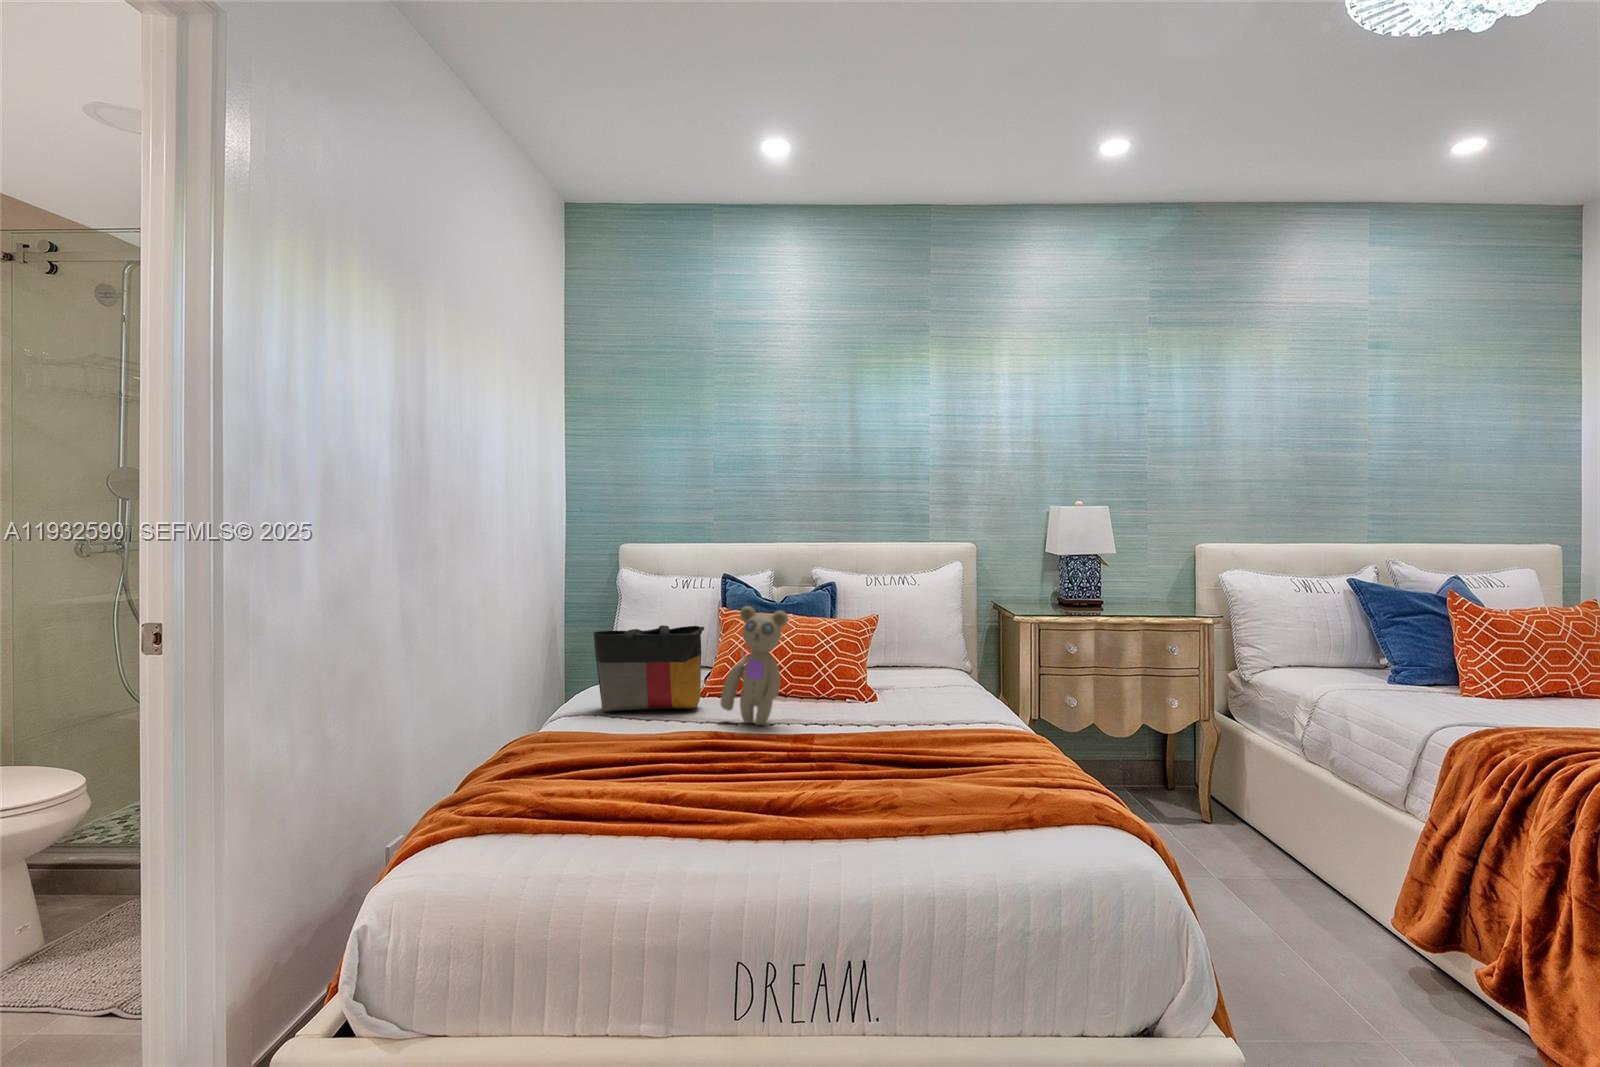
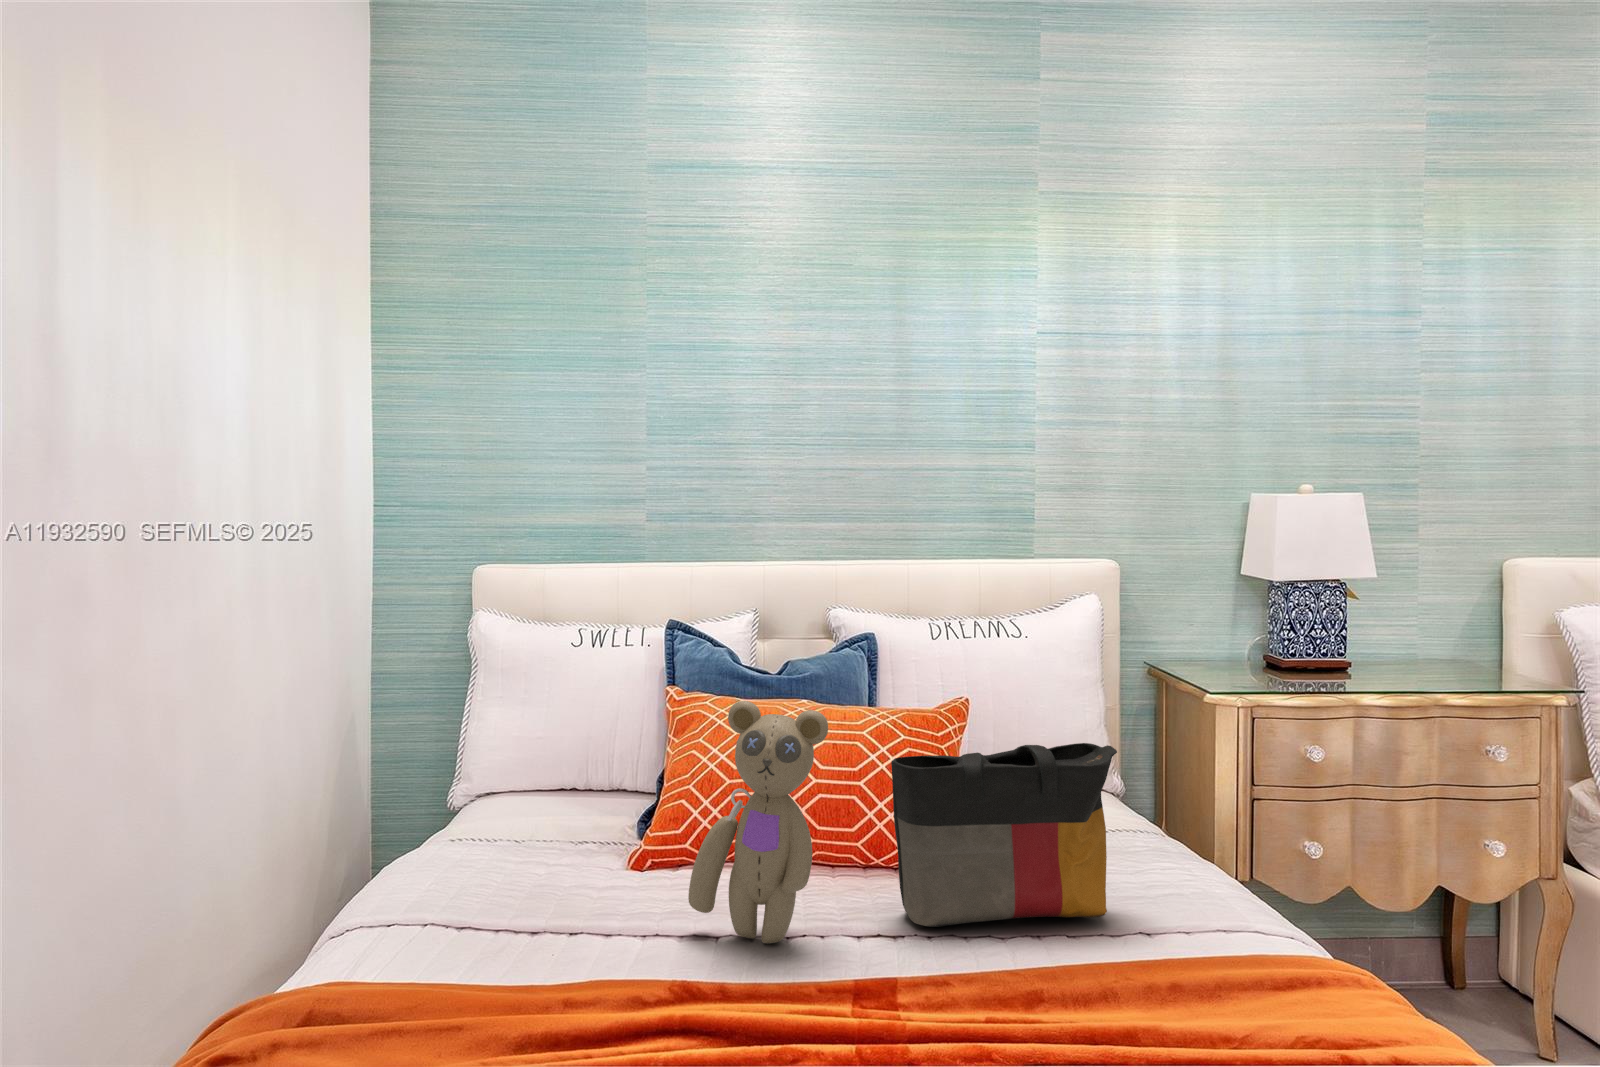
tote bag: present [594,626,704,711] -> present [891,743,1117,927]

